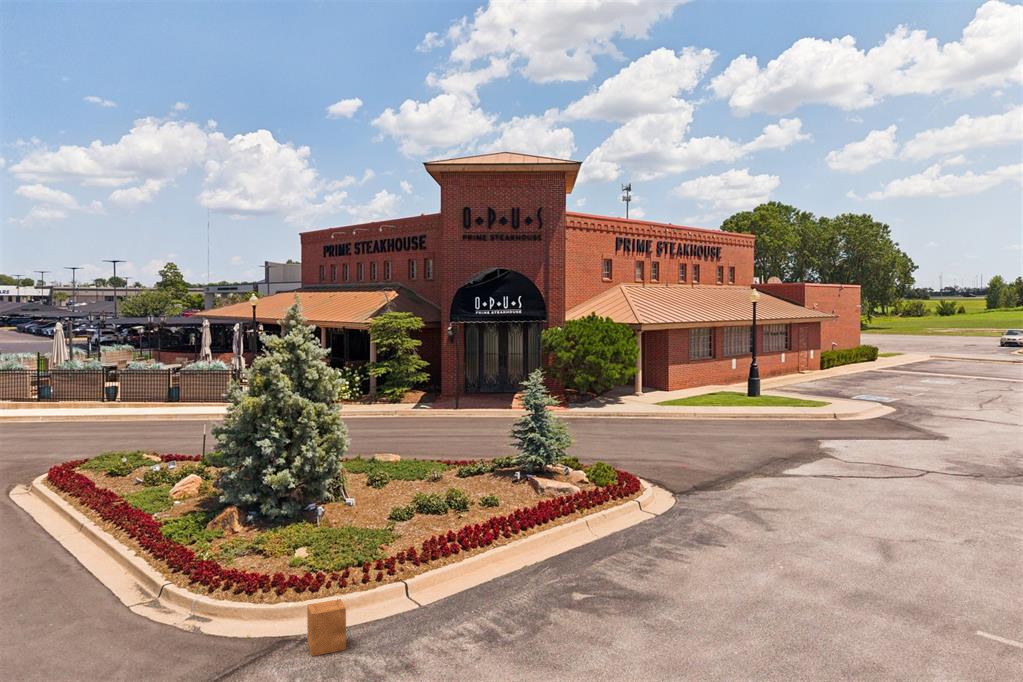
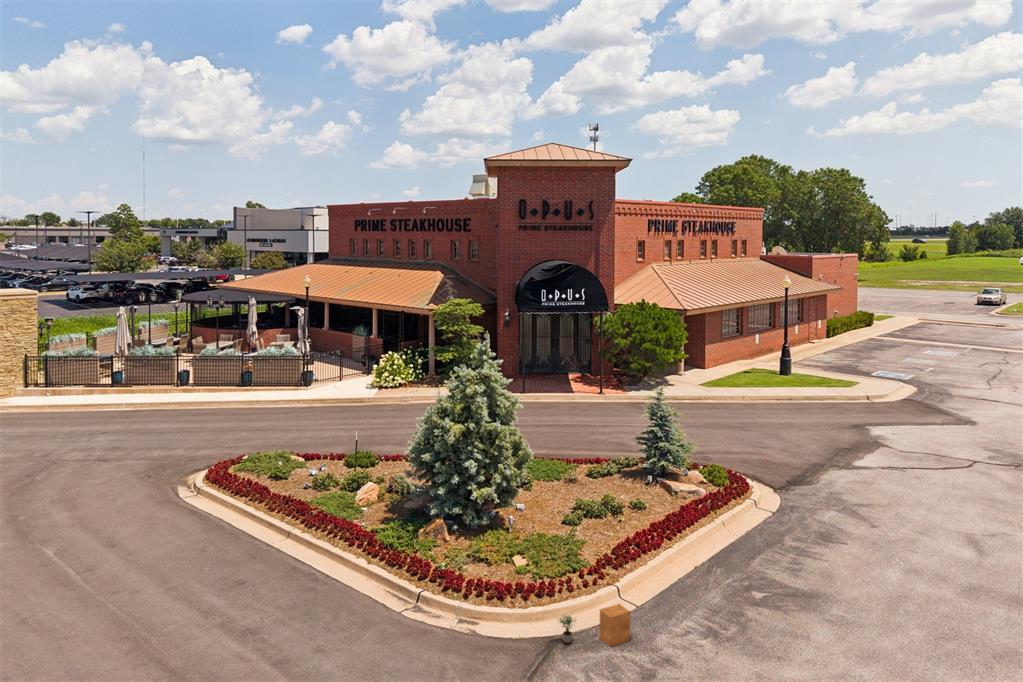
potted plant: none [245,610,273,651] -> present [560,616,573,644]

